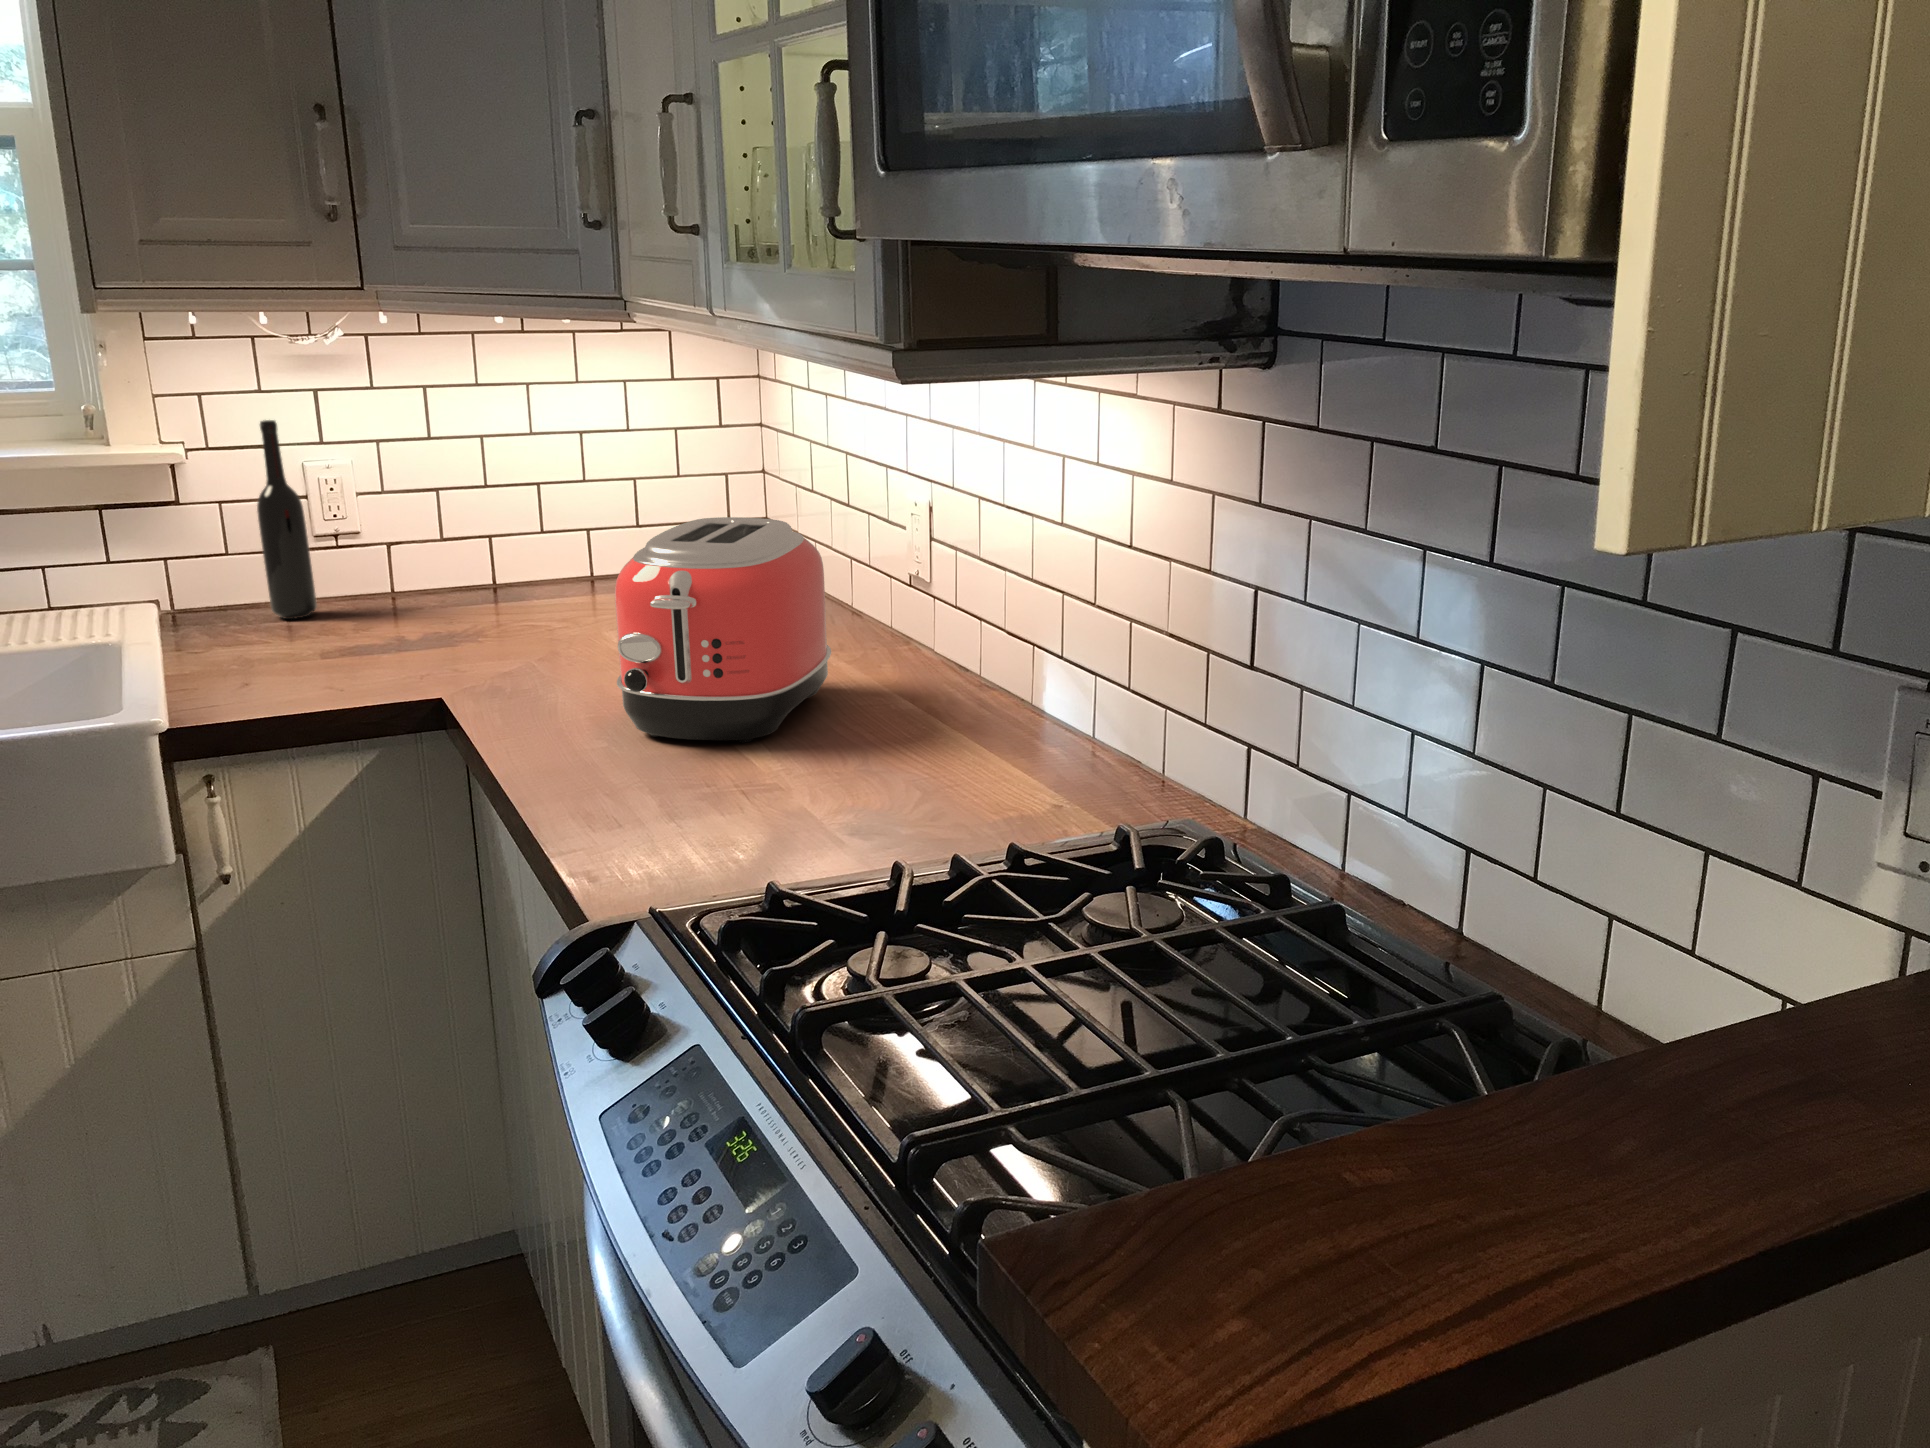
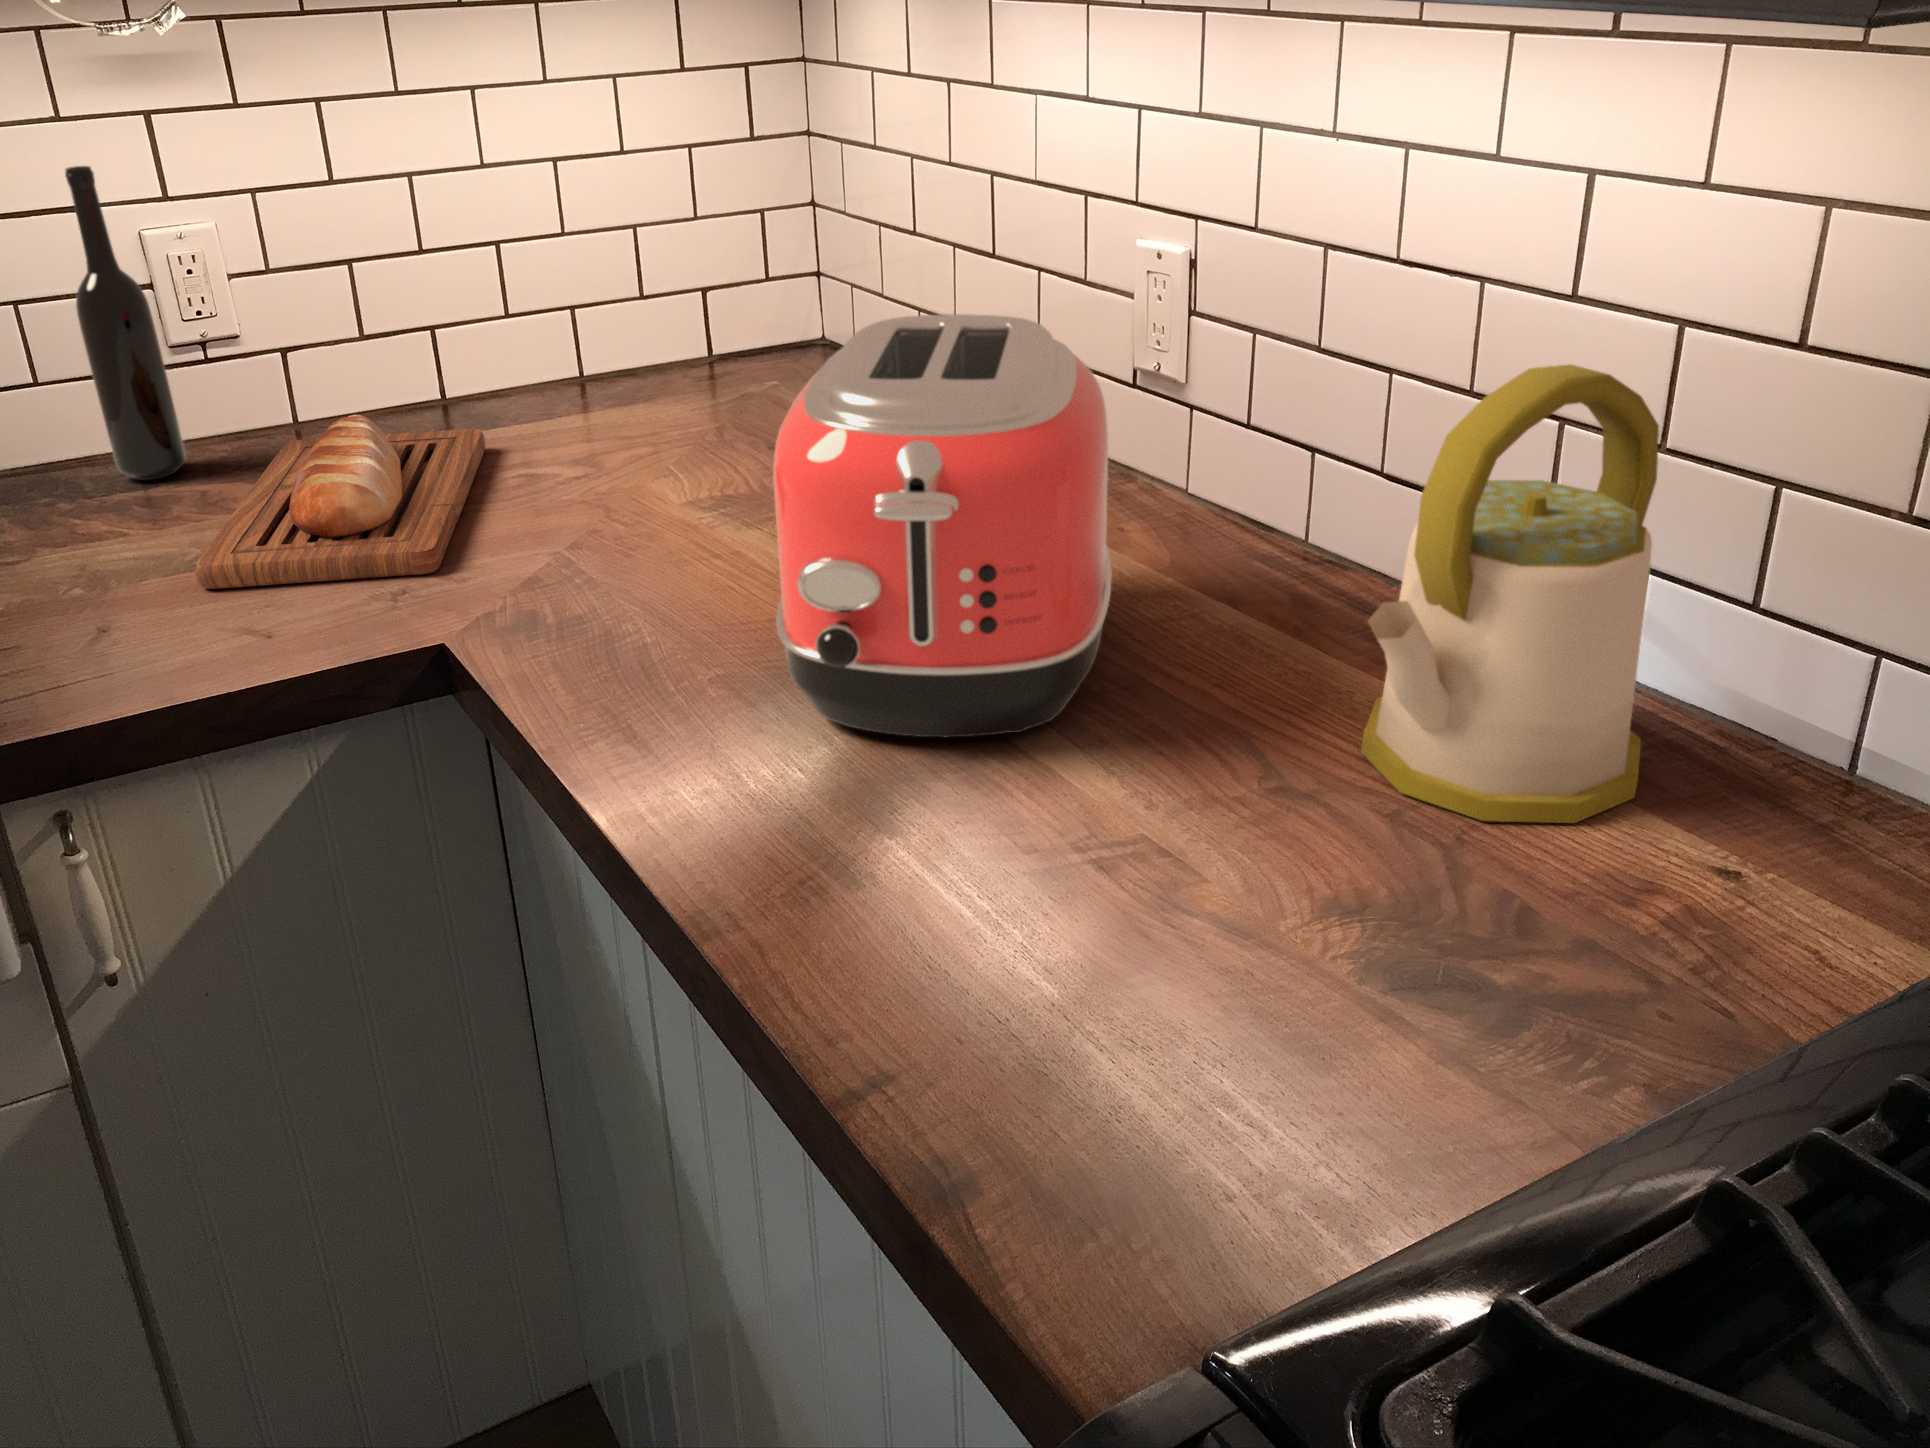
kettle: none [897,542,1070,783] -> present [1361,364,1659,823]
bread loaf: none [308,582,511,670] -> present [195,415,485,589]

